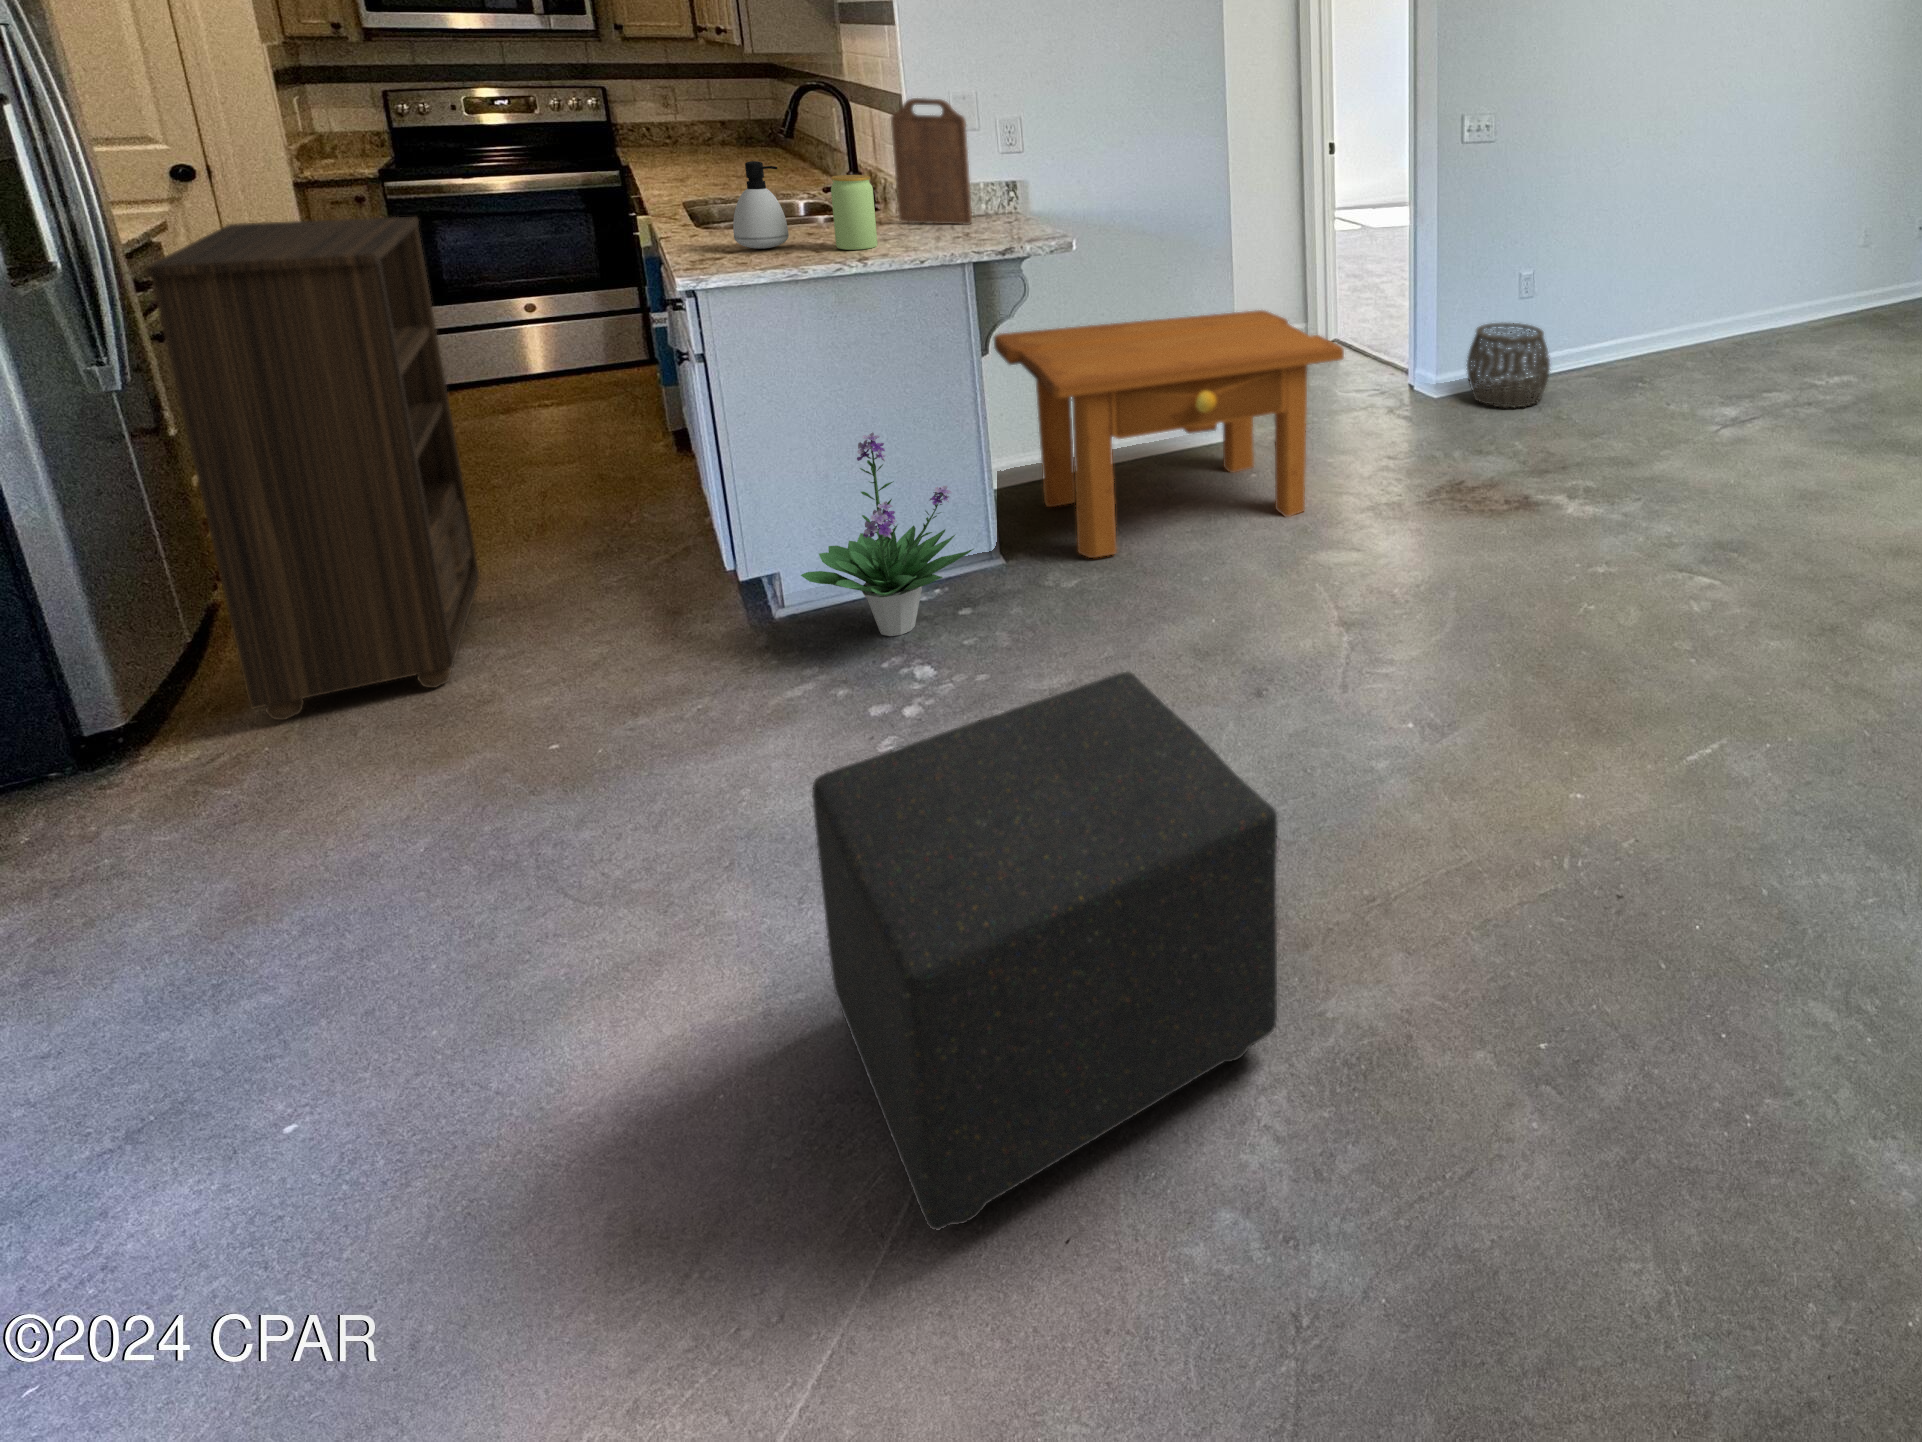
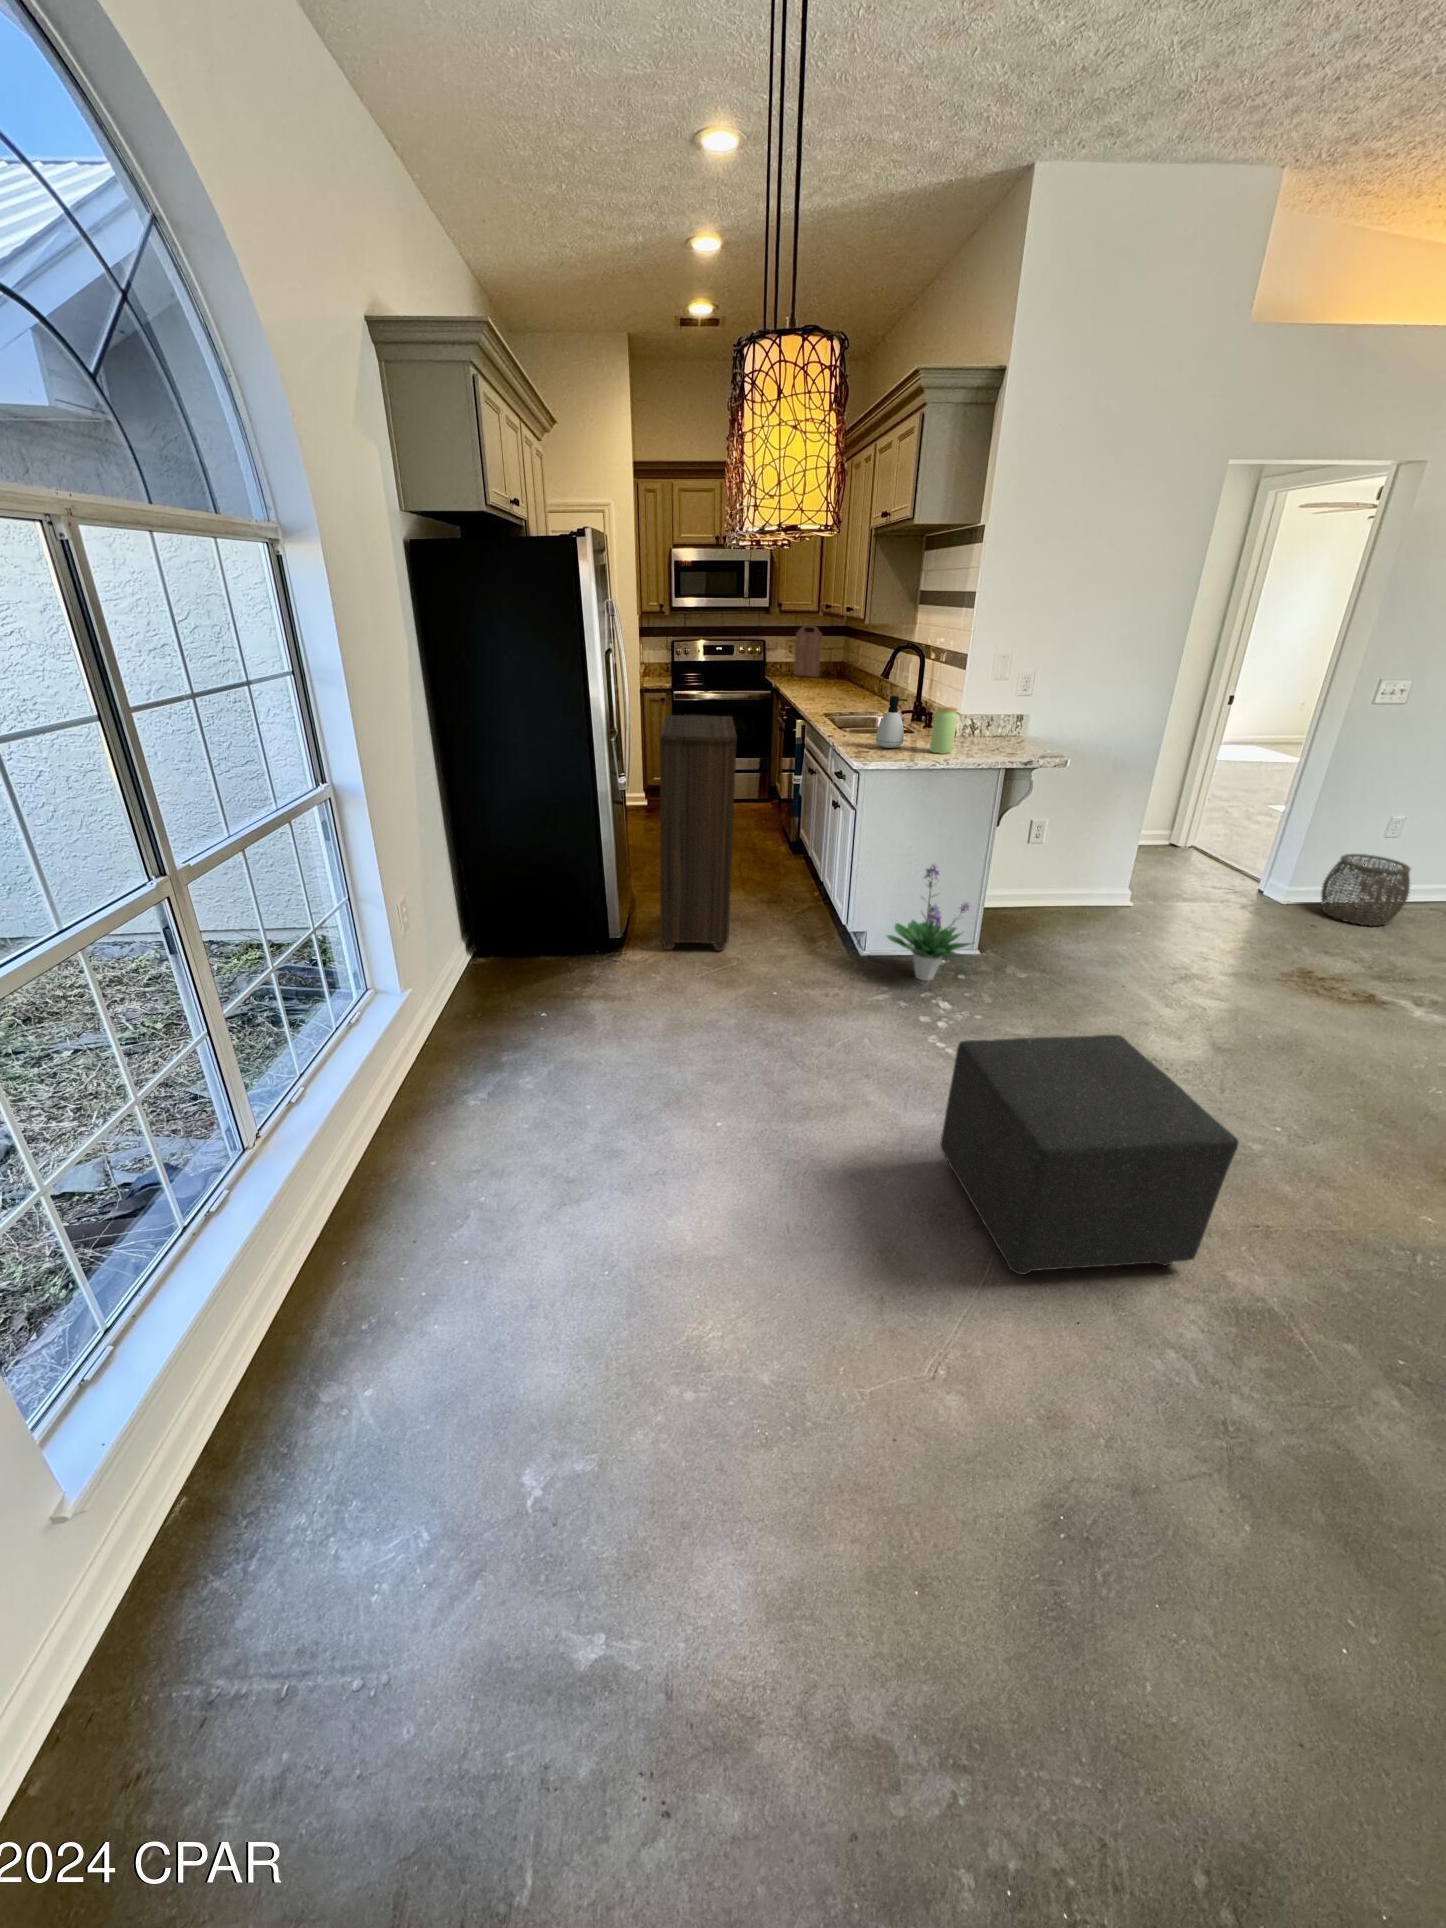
cutting board: present [891,98,972,225] -> present [794,625,822,677]
side table: present [994,310,1344,558] -> none [989,813,1245,968]

